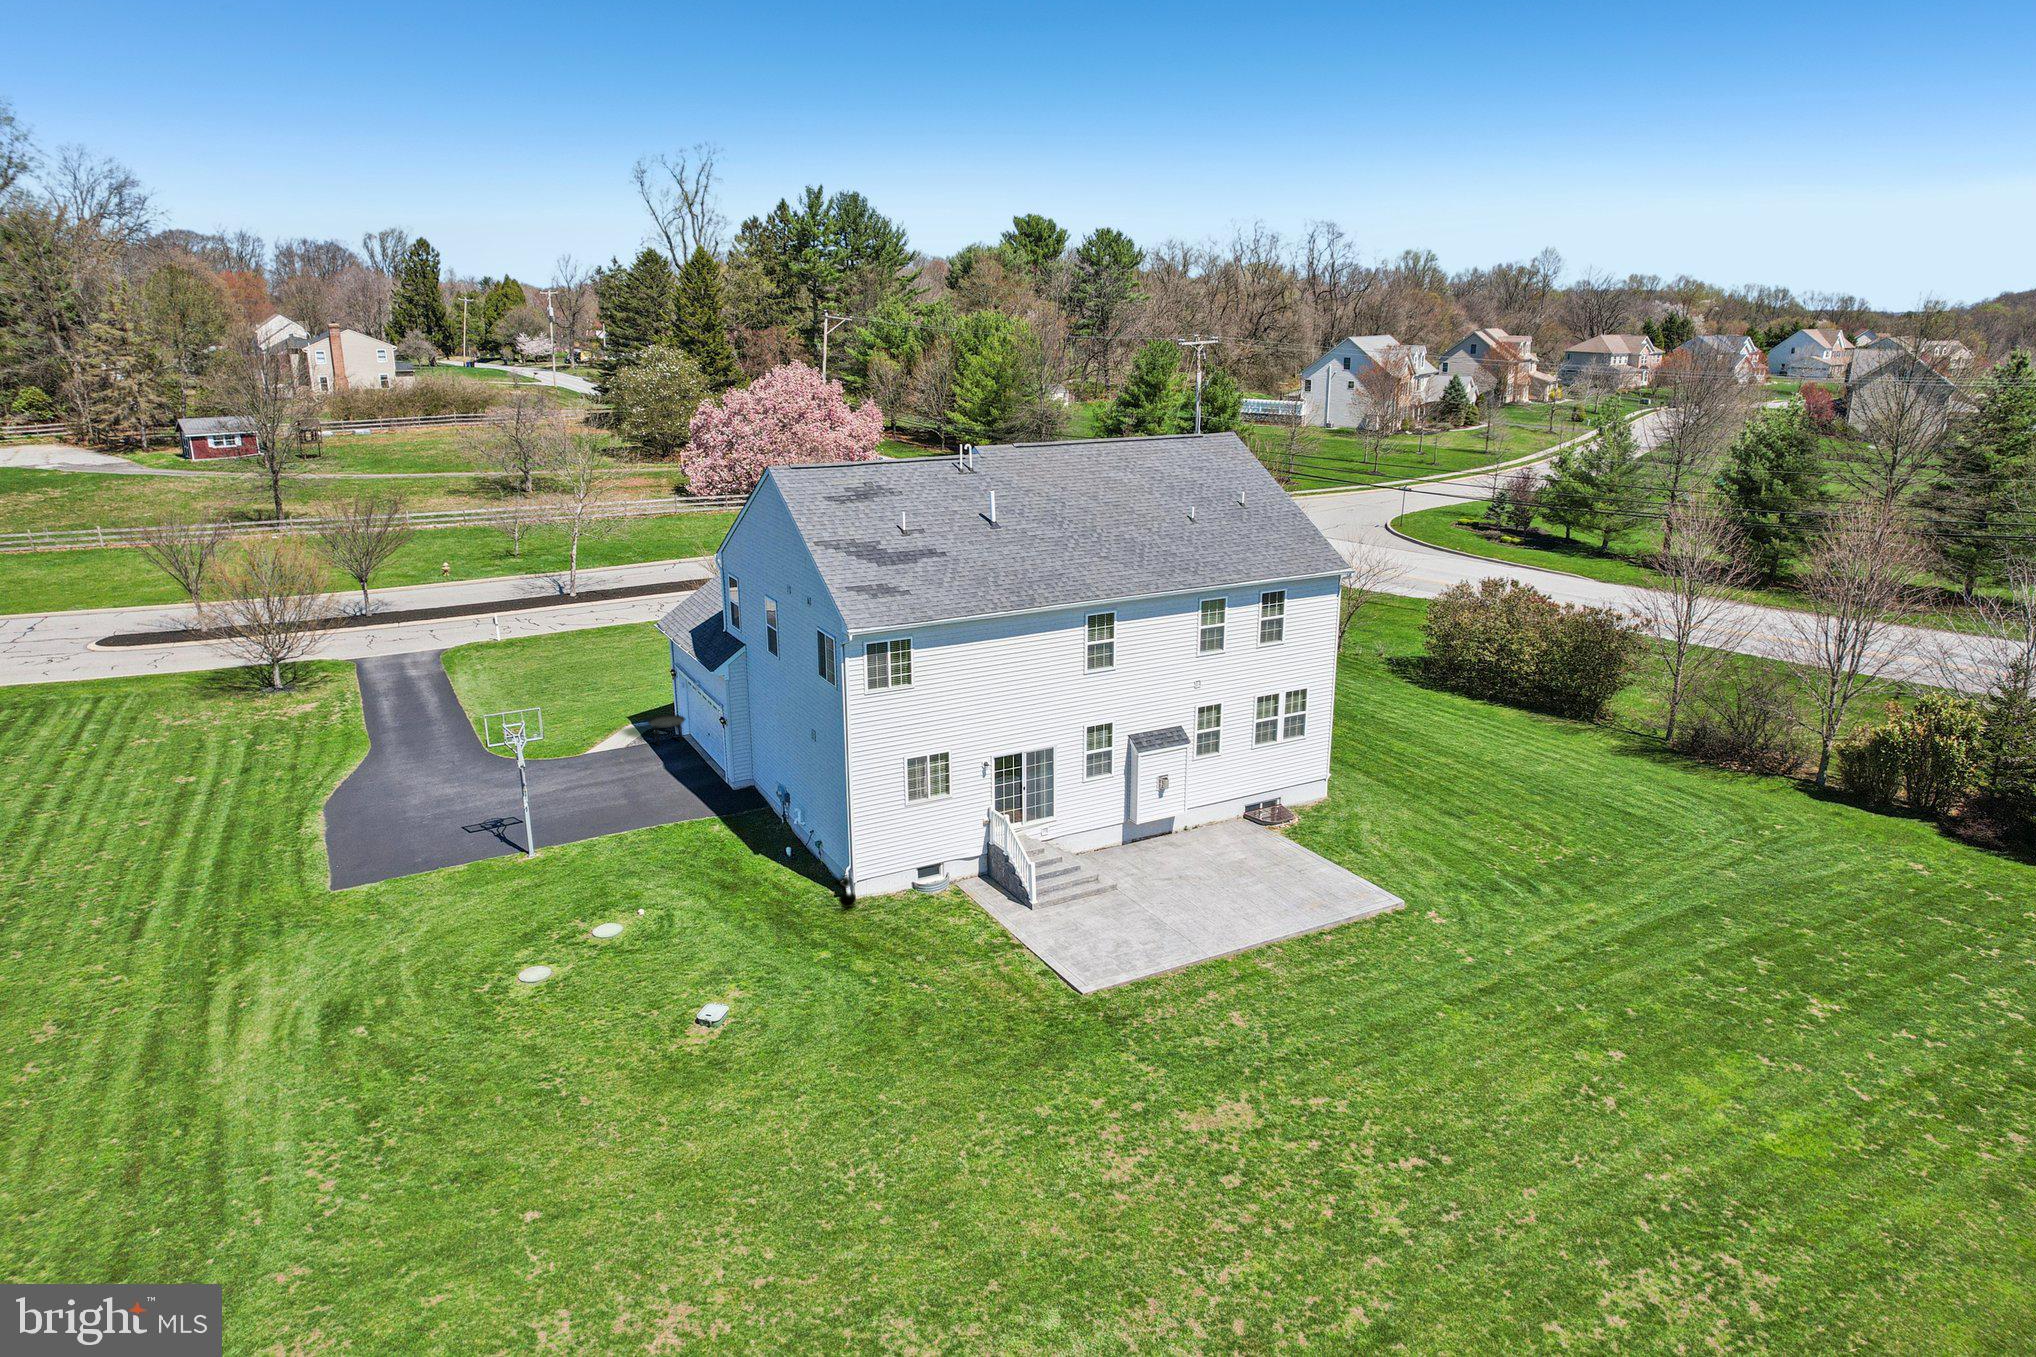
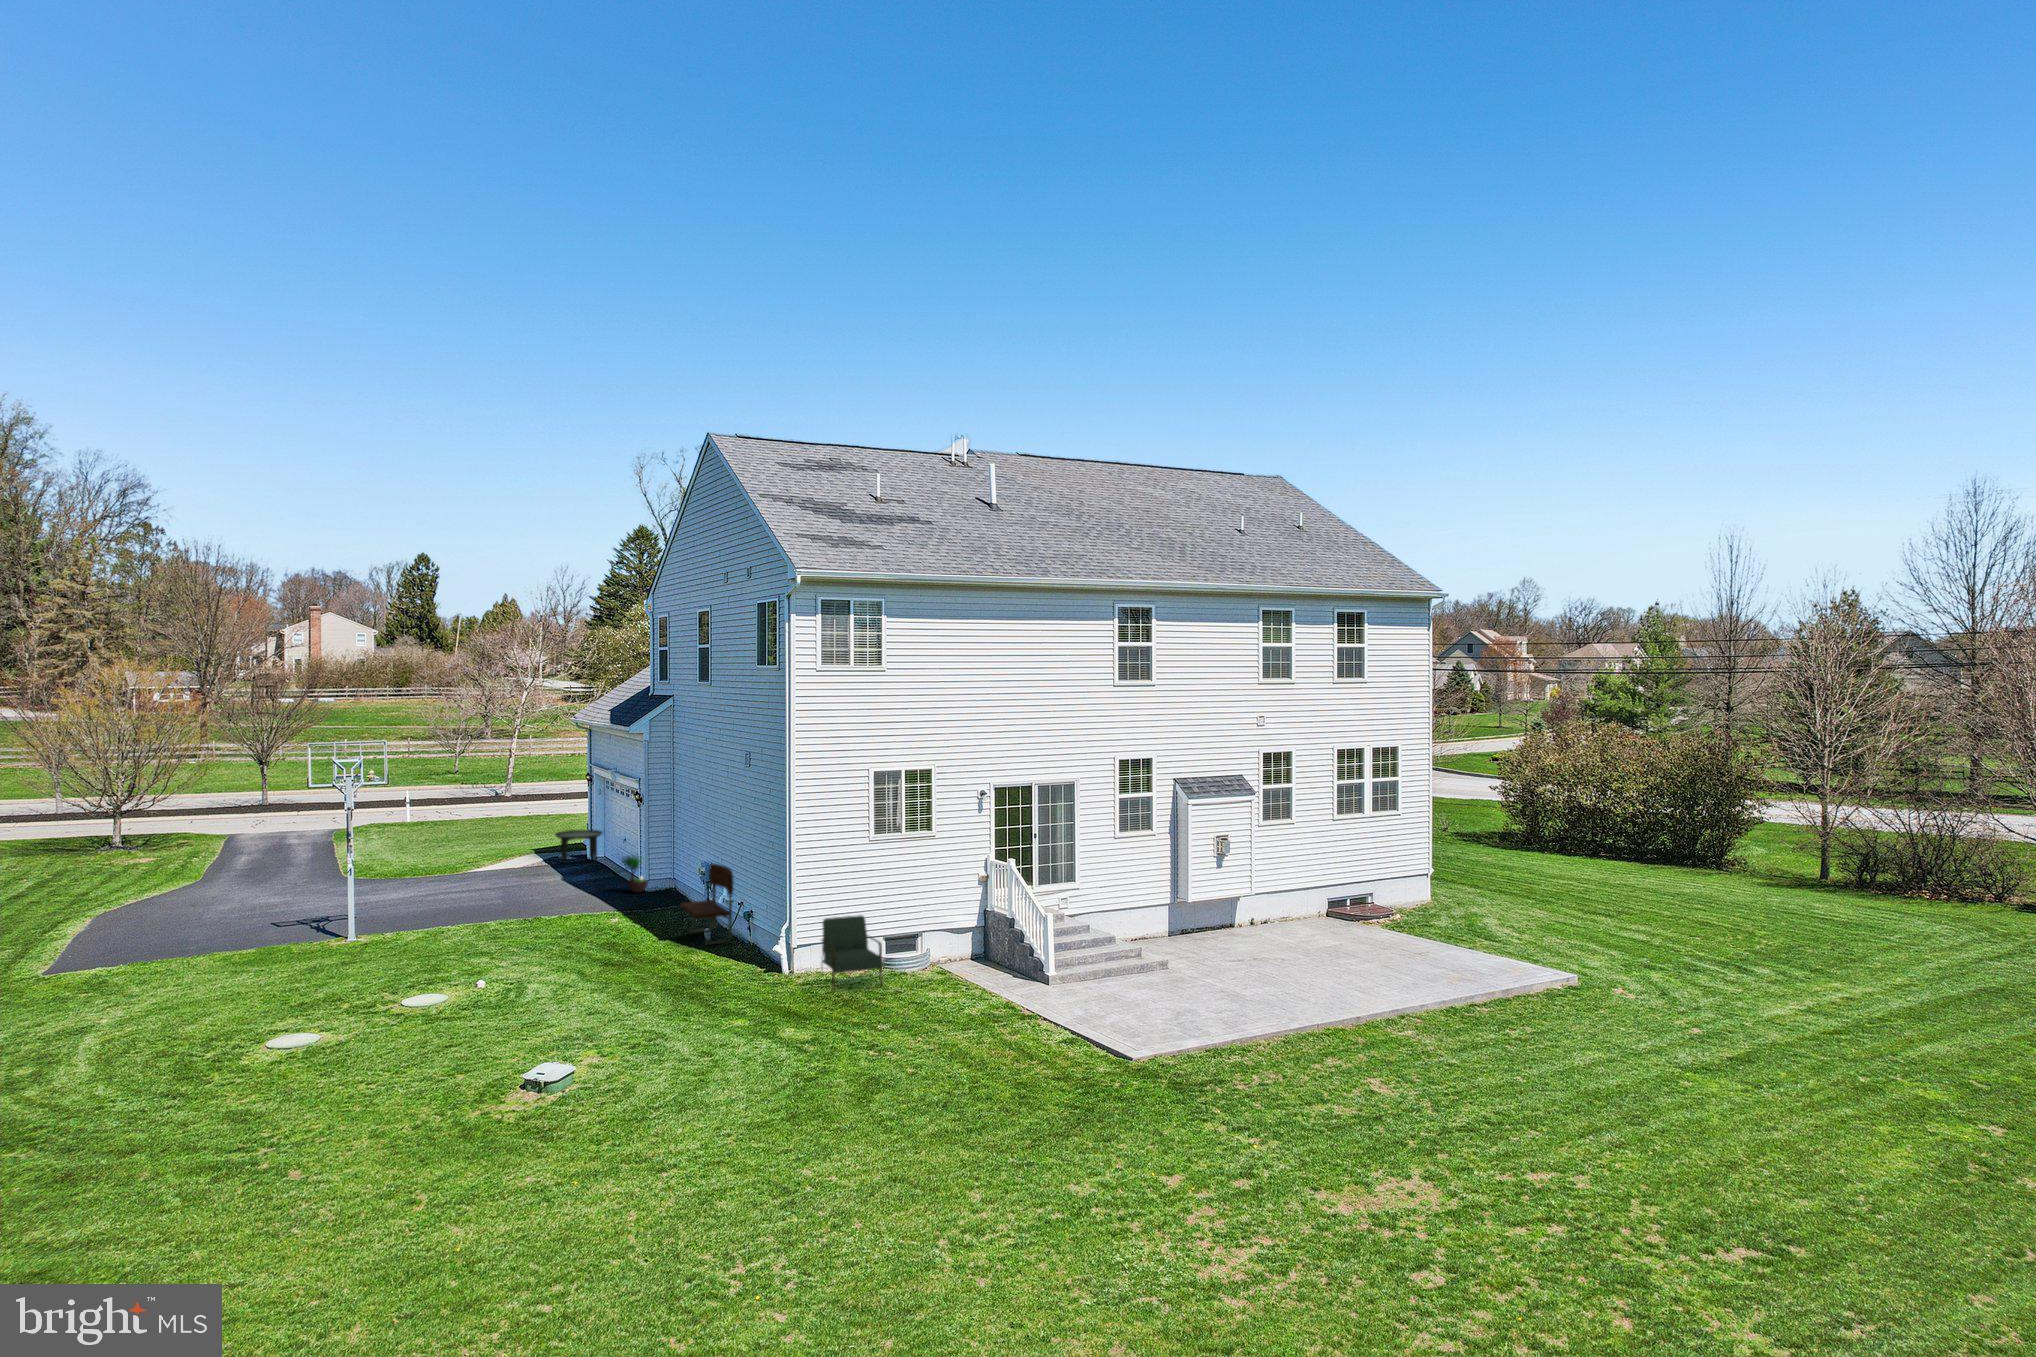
bench: none [764,795,805,860] -> present [680,864,733,945]
chair: none [872,857,916,917] -> present [821,915,882,990]
potted tree: present [833,875,856,908] -> present [622,856,648,893]

